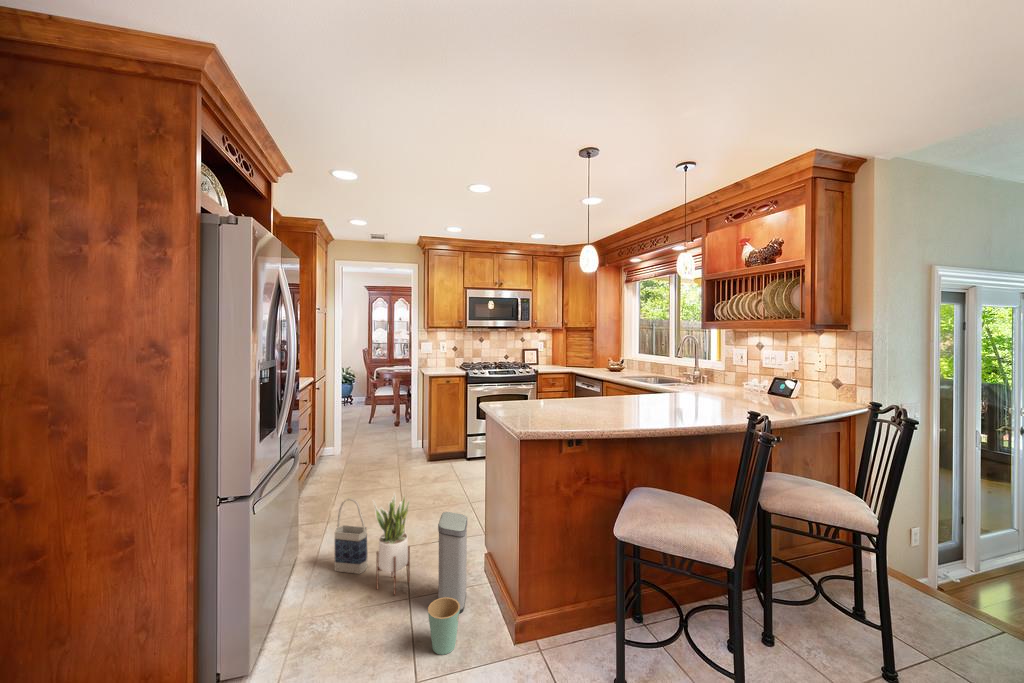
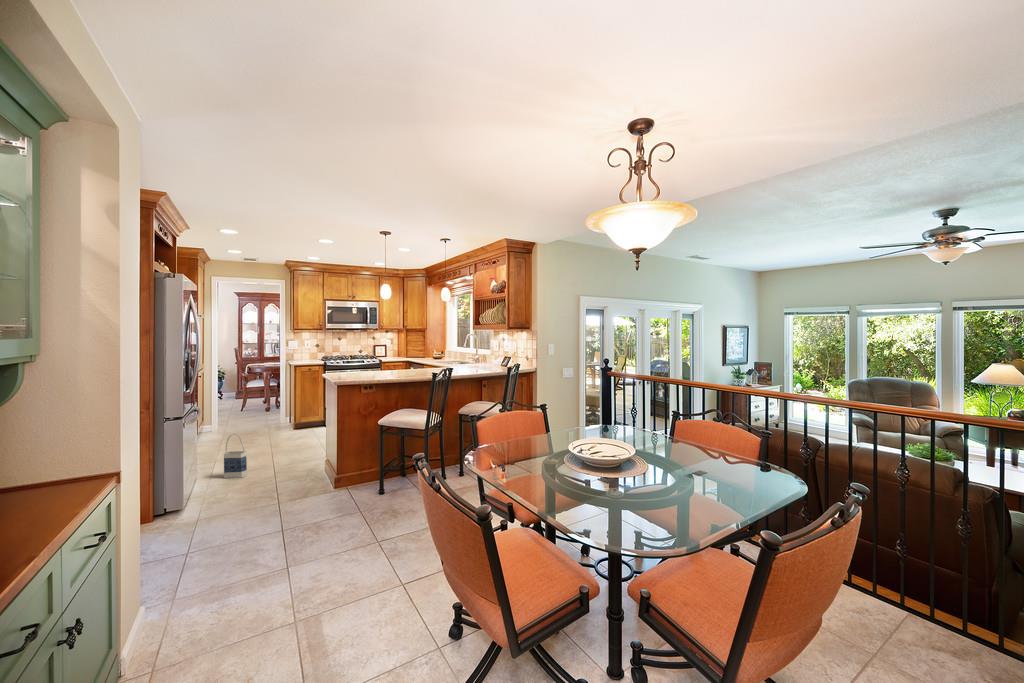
potted plant: present [373,493,410,595] -> none [251,425,275,482]
trash can: present [428,512,467,655] -> none [285,433,311,495]

